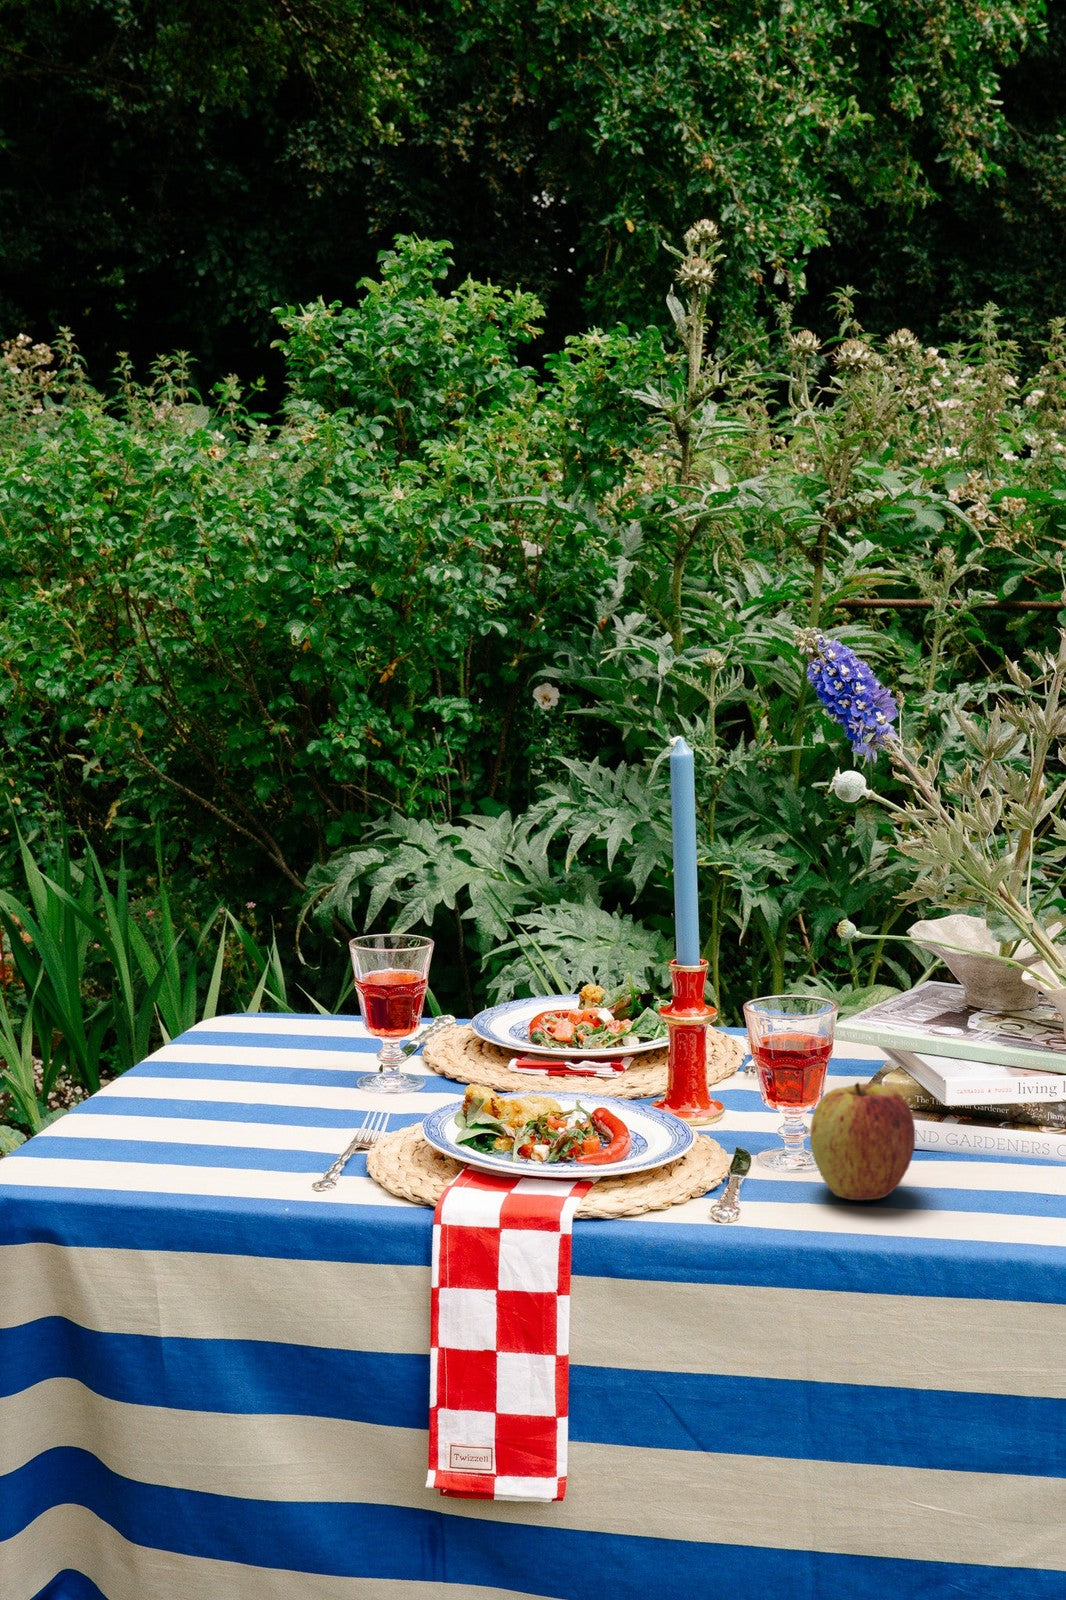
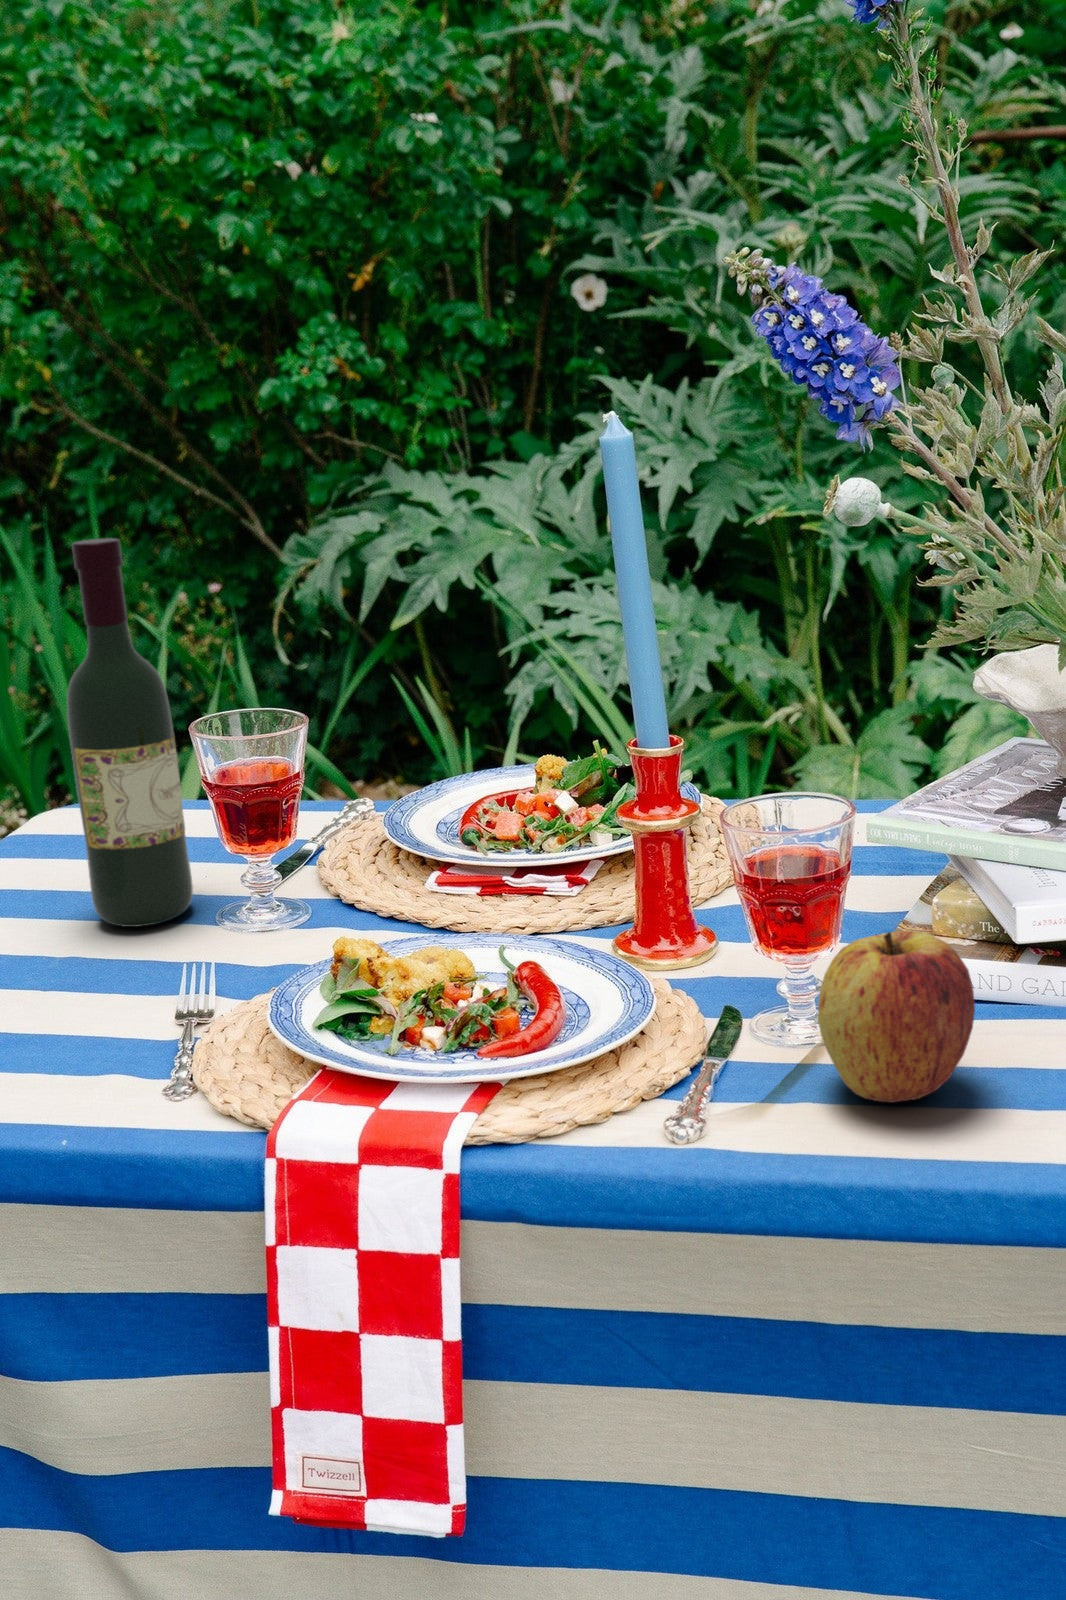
wine bottle: none [262,809,338,1089] -> present [67,538,193,927]

